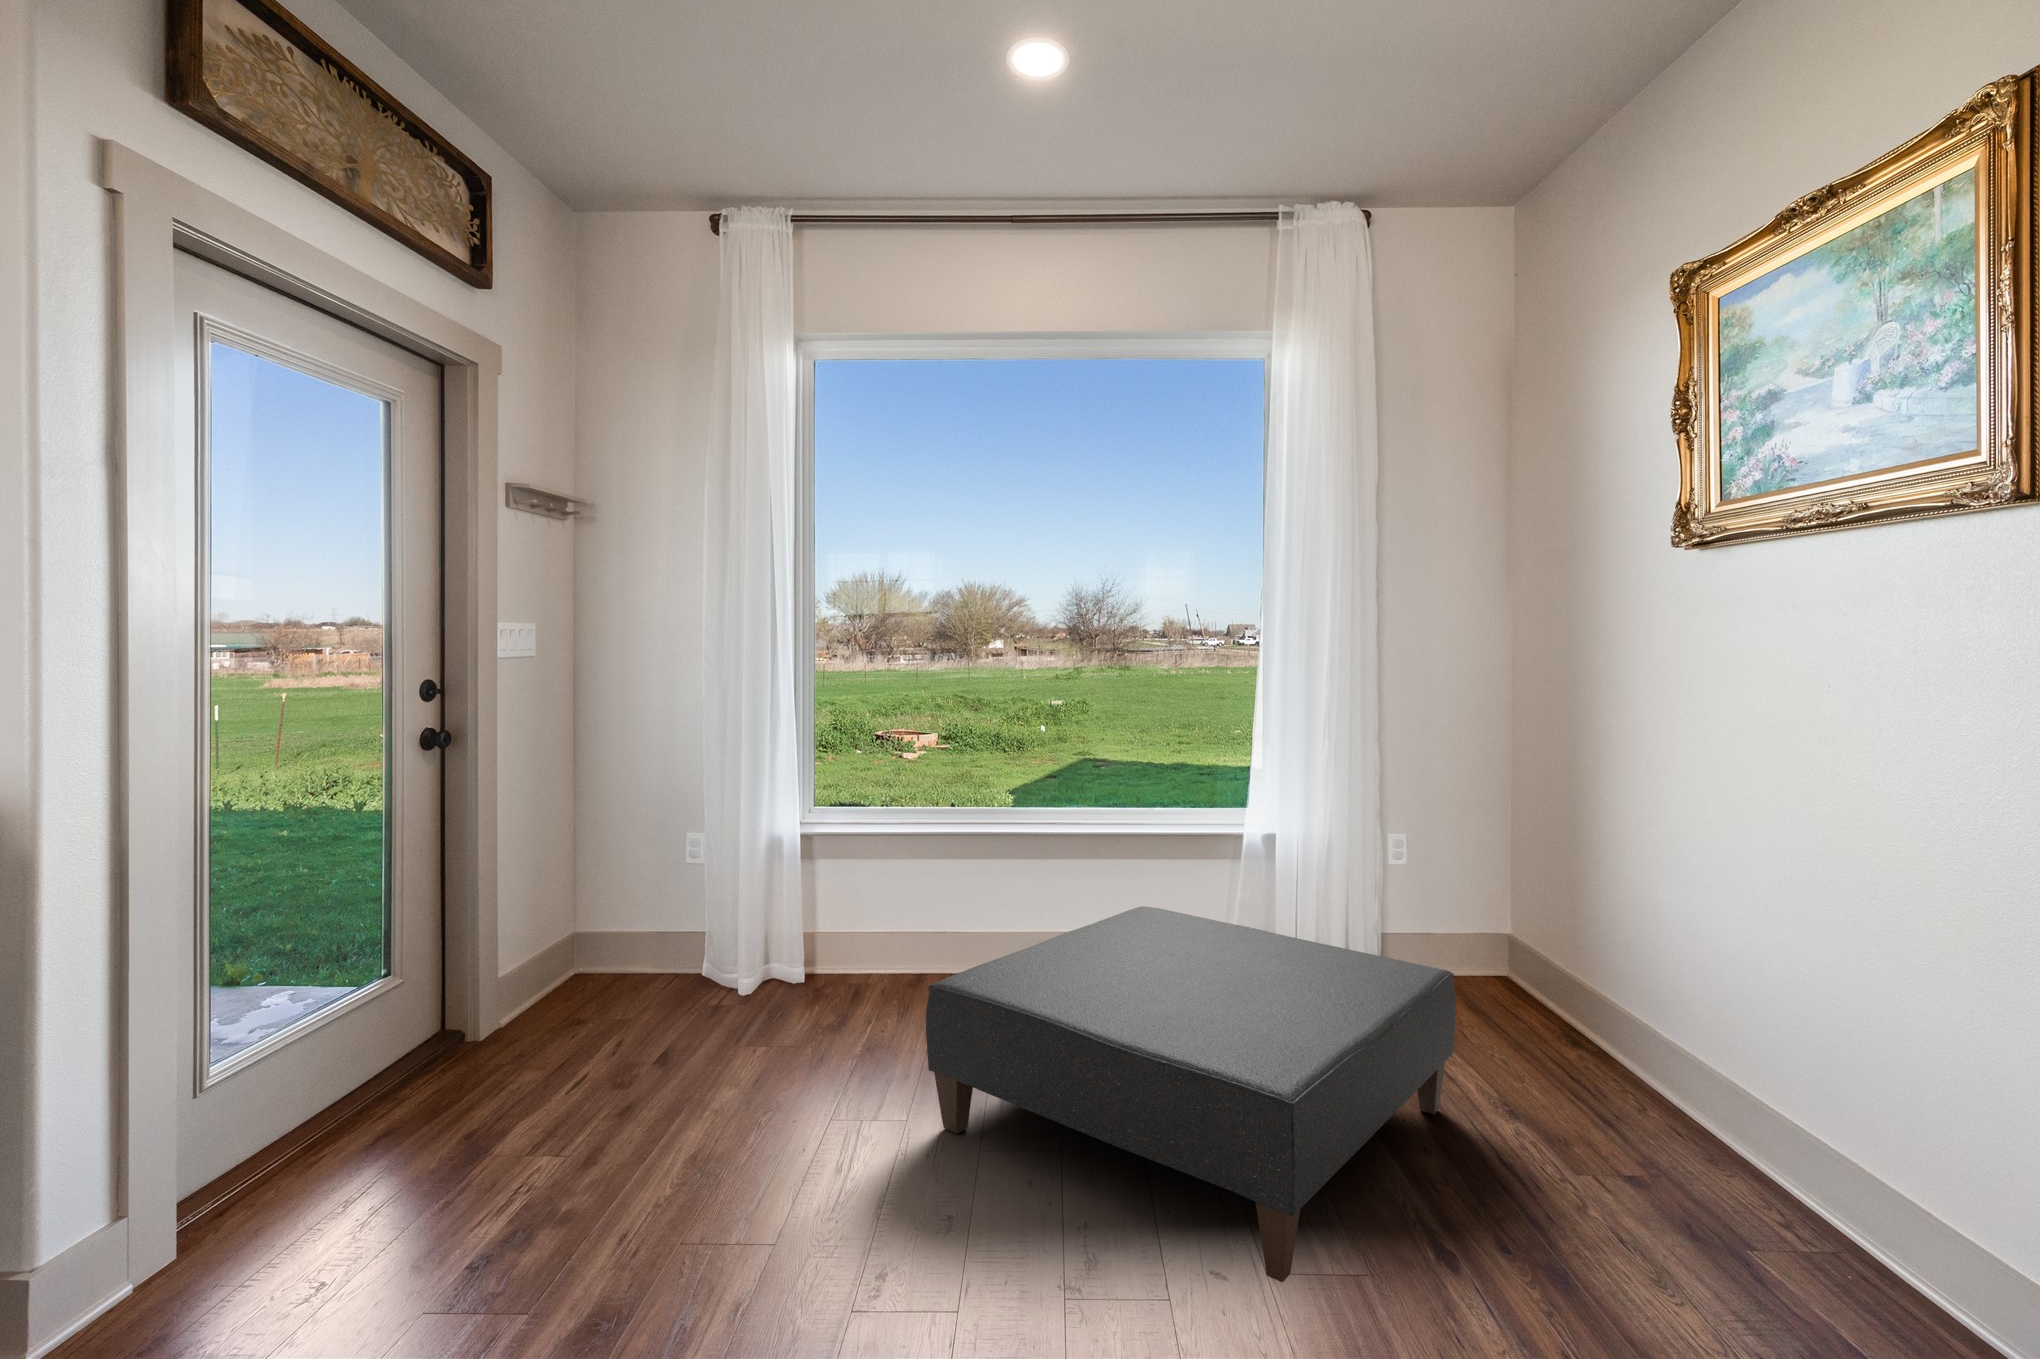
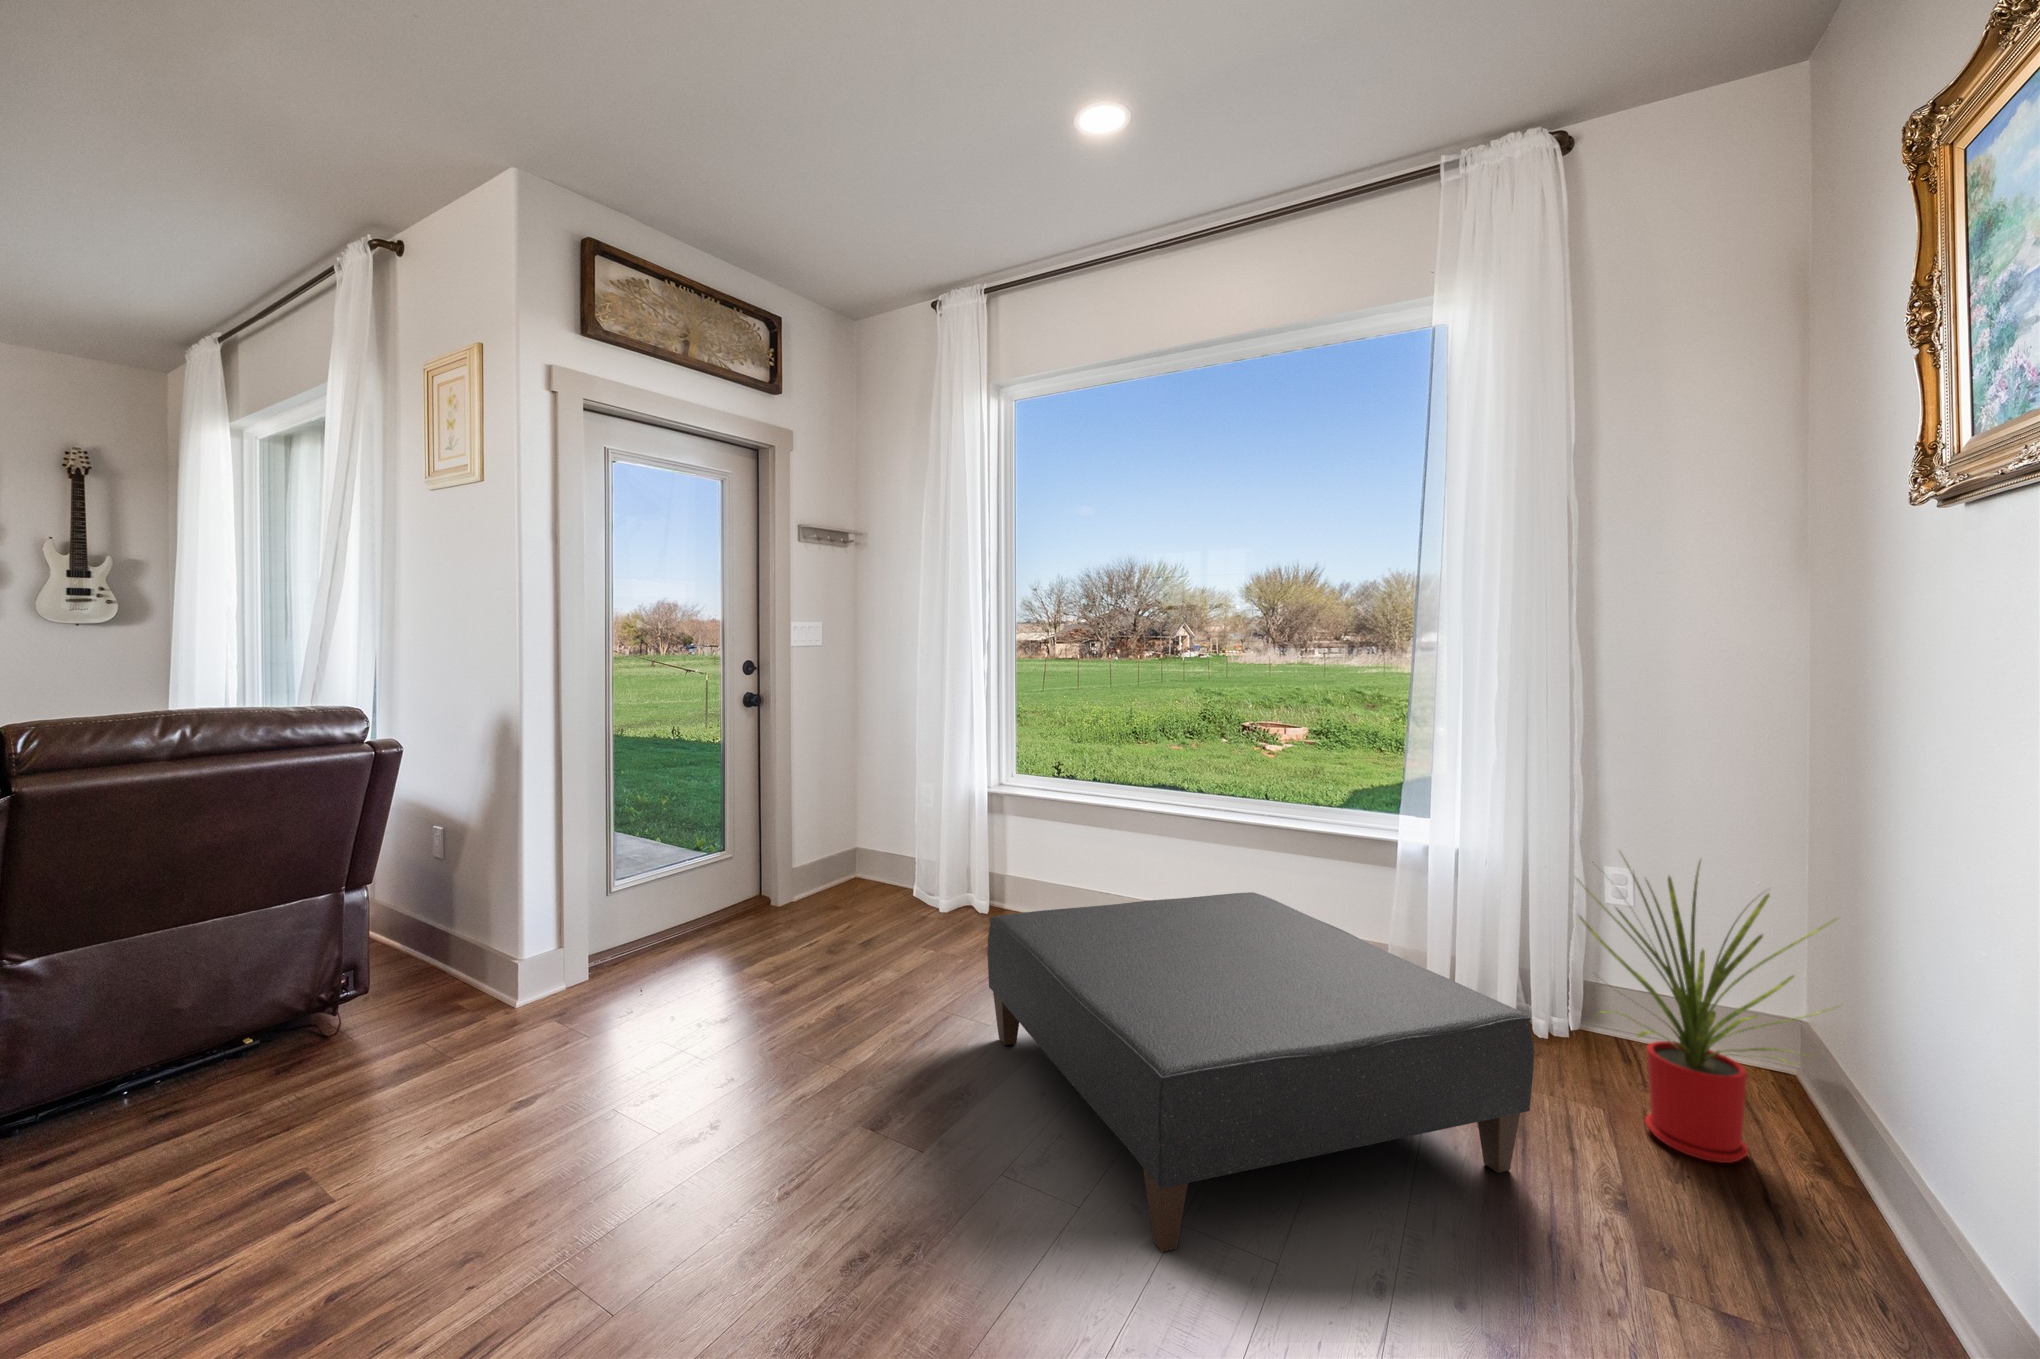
house plant: none [1419,819,1604,1060] -> present [1577,861,1835,1163]

